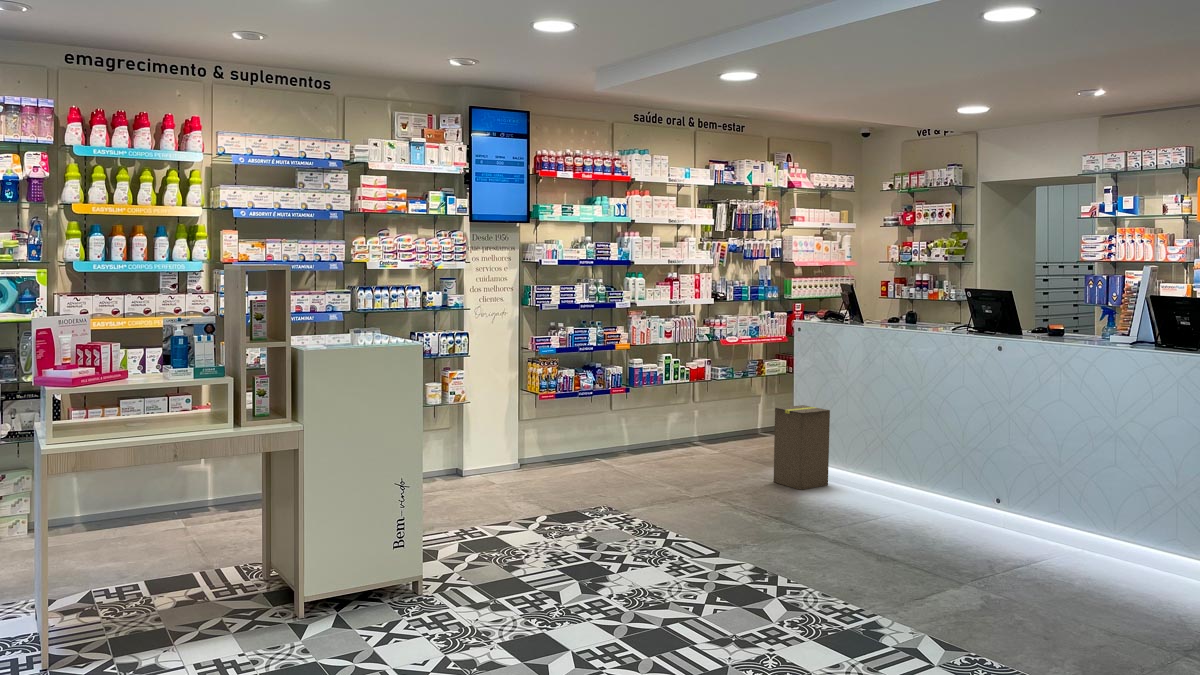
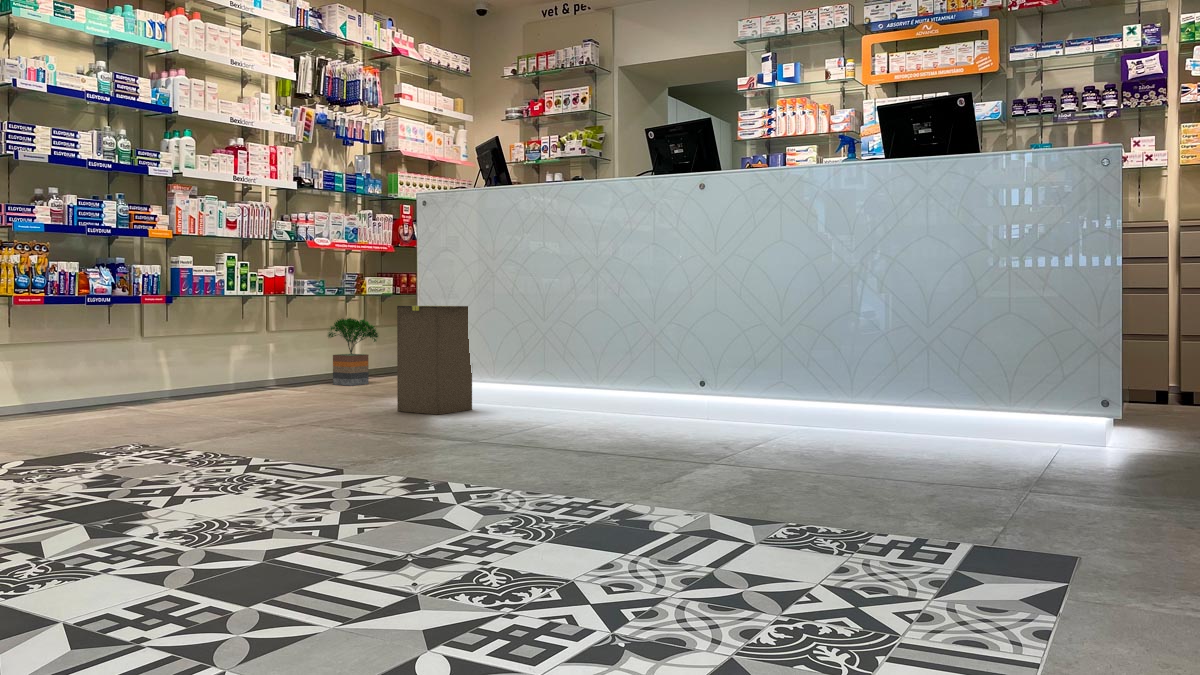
potted tree: none [734,390,774,442] -> present [328,318,379,386]

